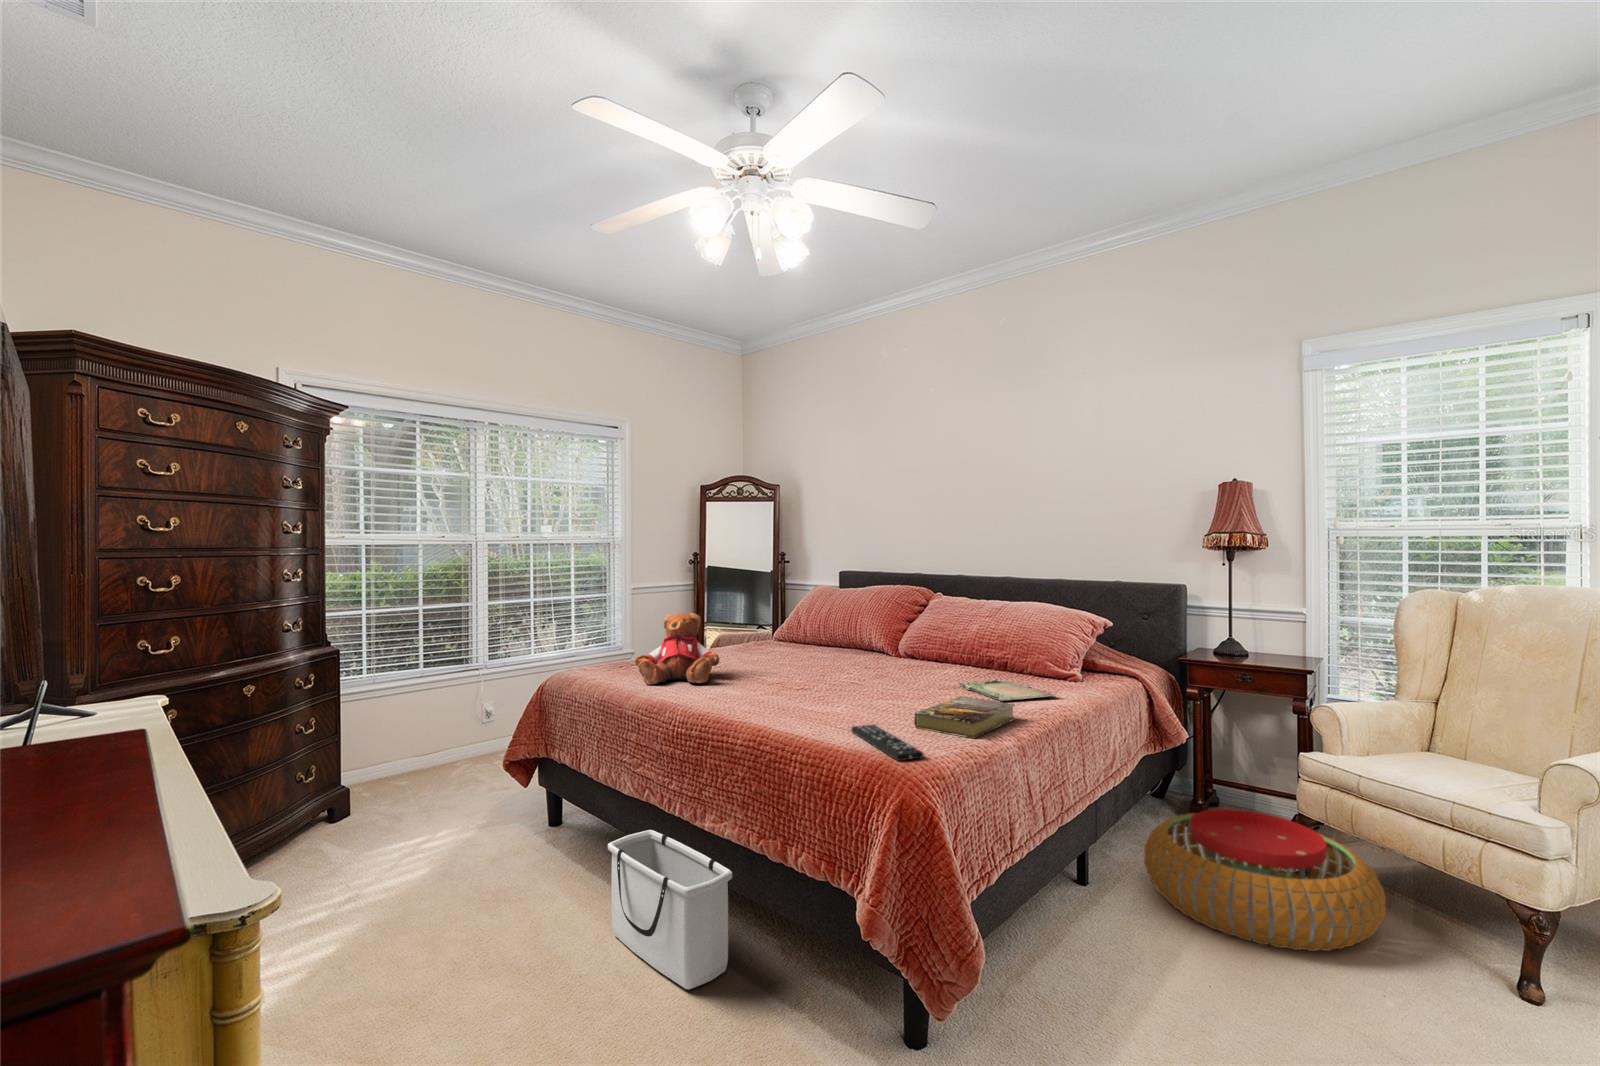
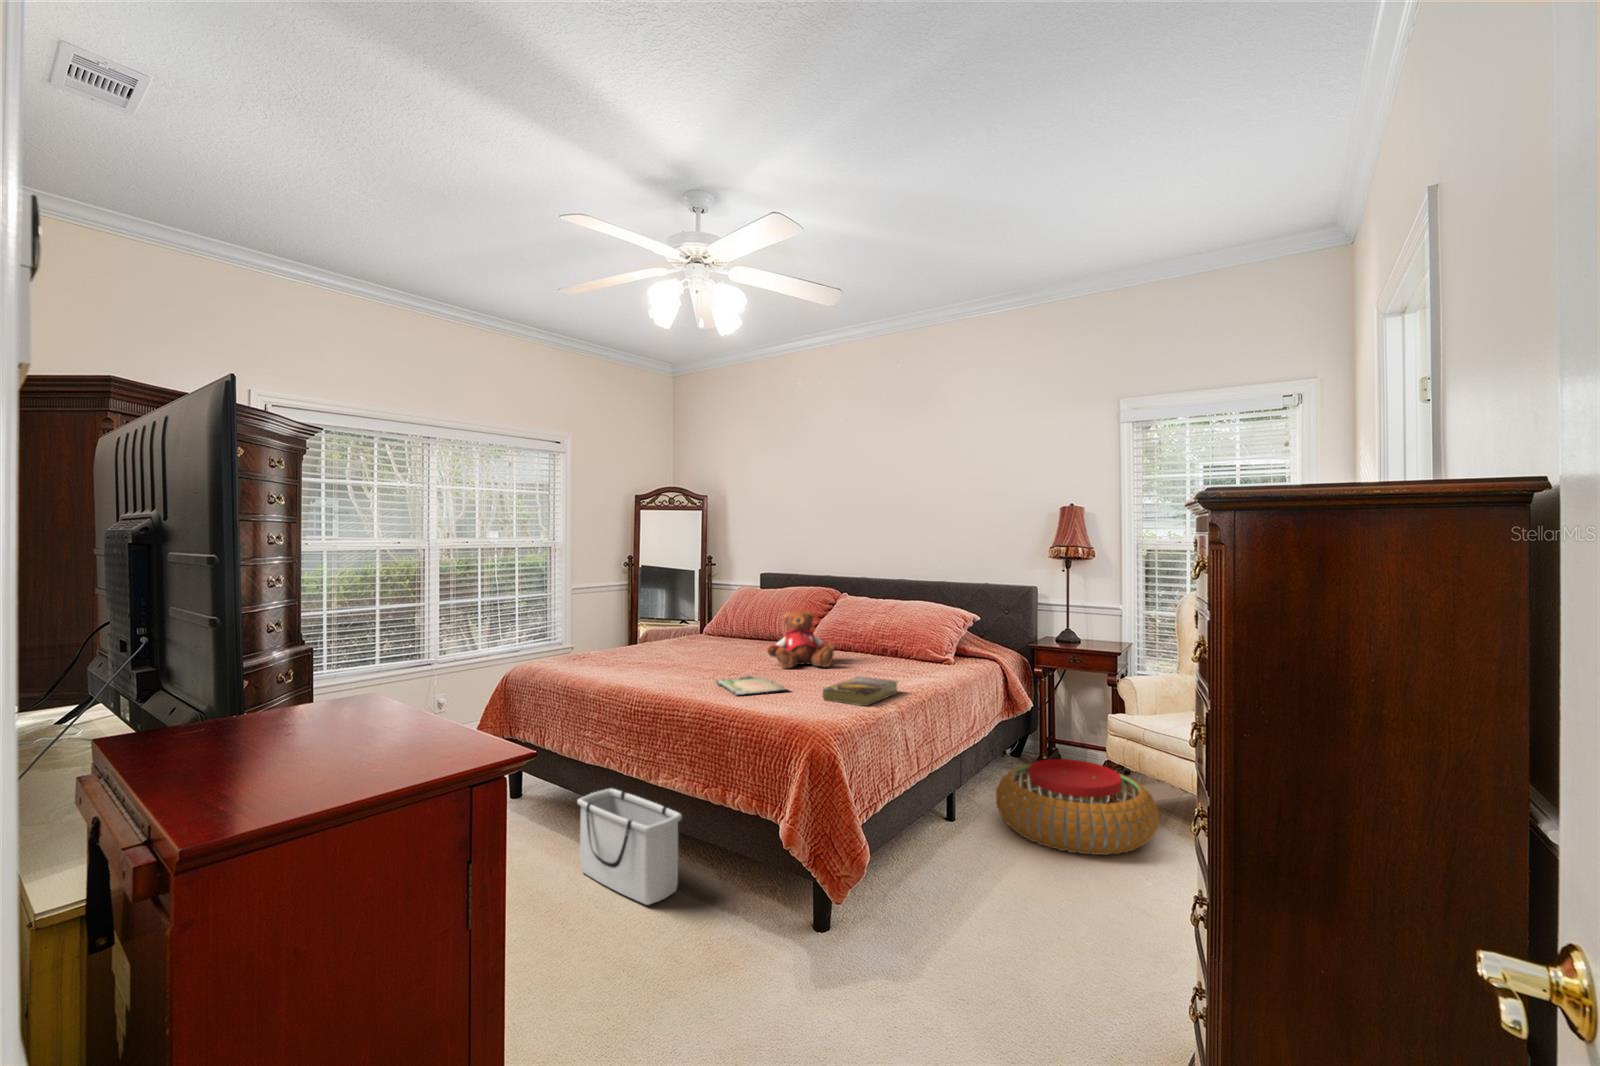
teddy bear: present [635,613,719,684] -> present [767,611,835,668]
tray: present [959,676,1056,702] -> present [716,676,786,695]
remote control: present [851,725,924,761] -> none [775,698,829,723]

